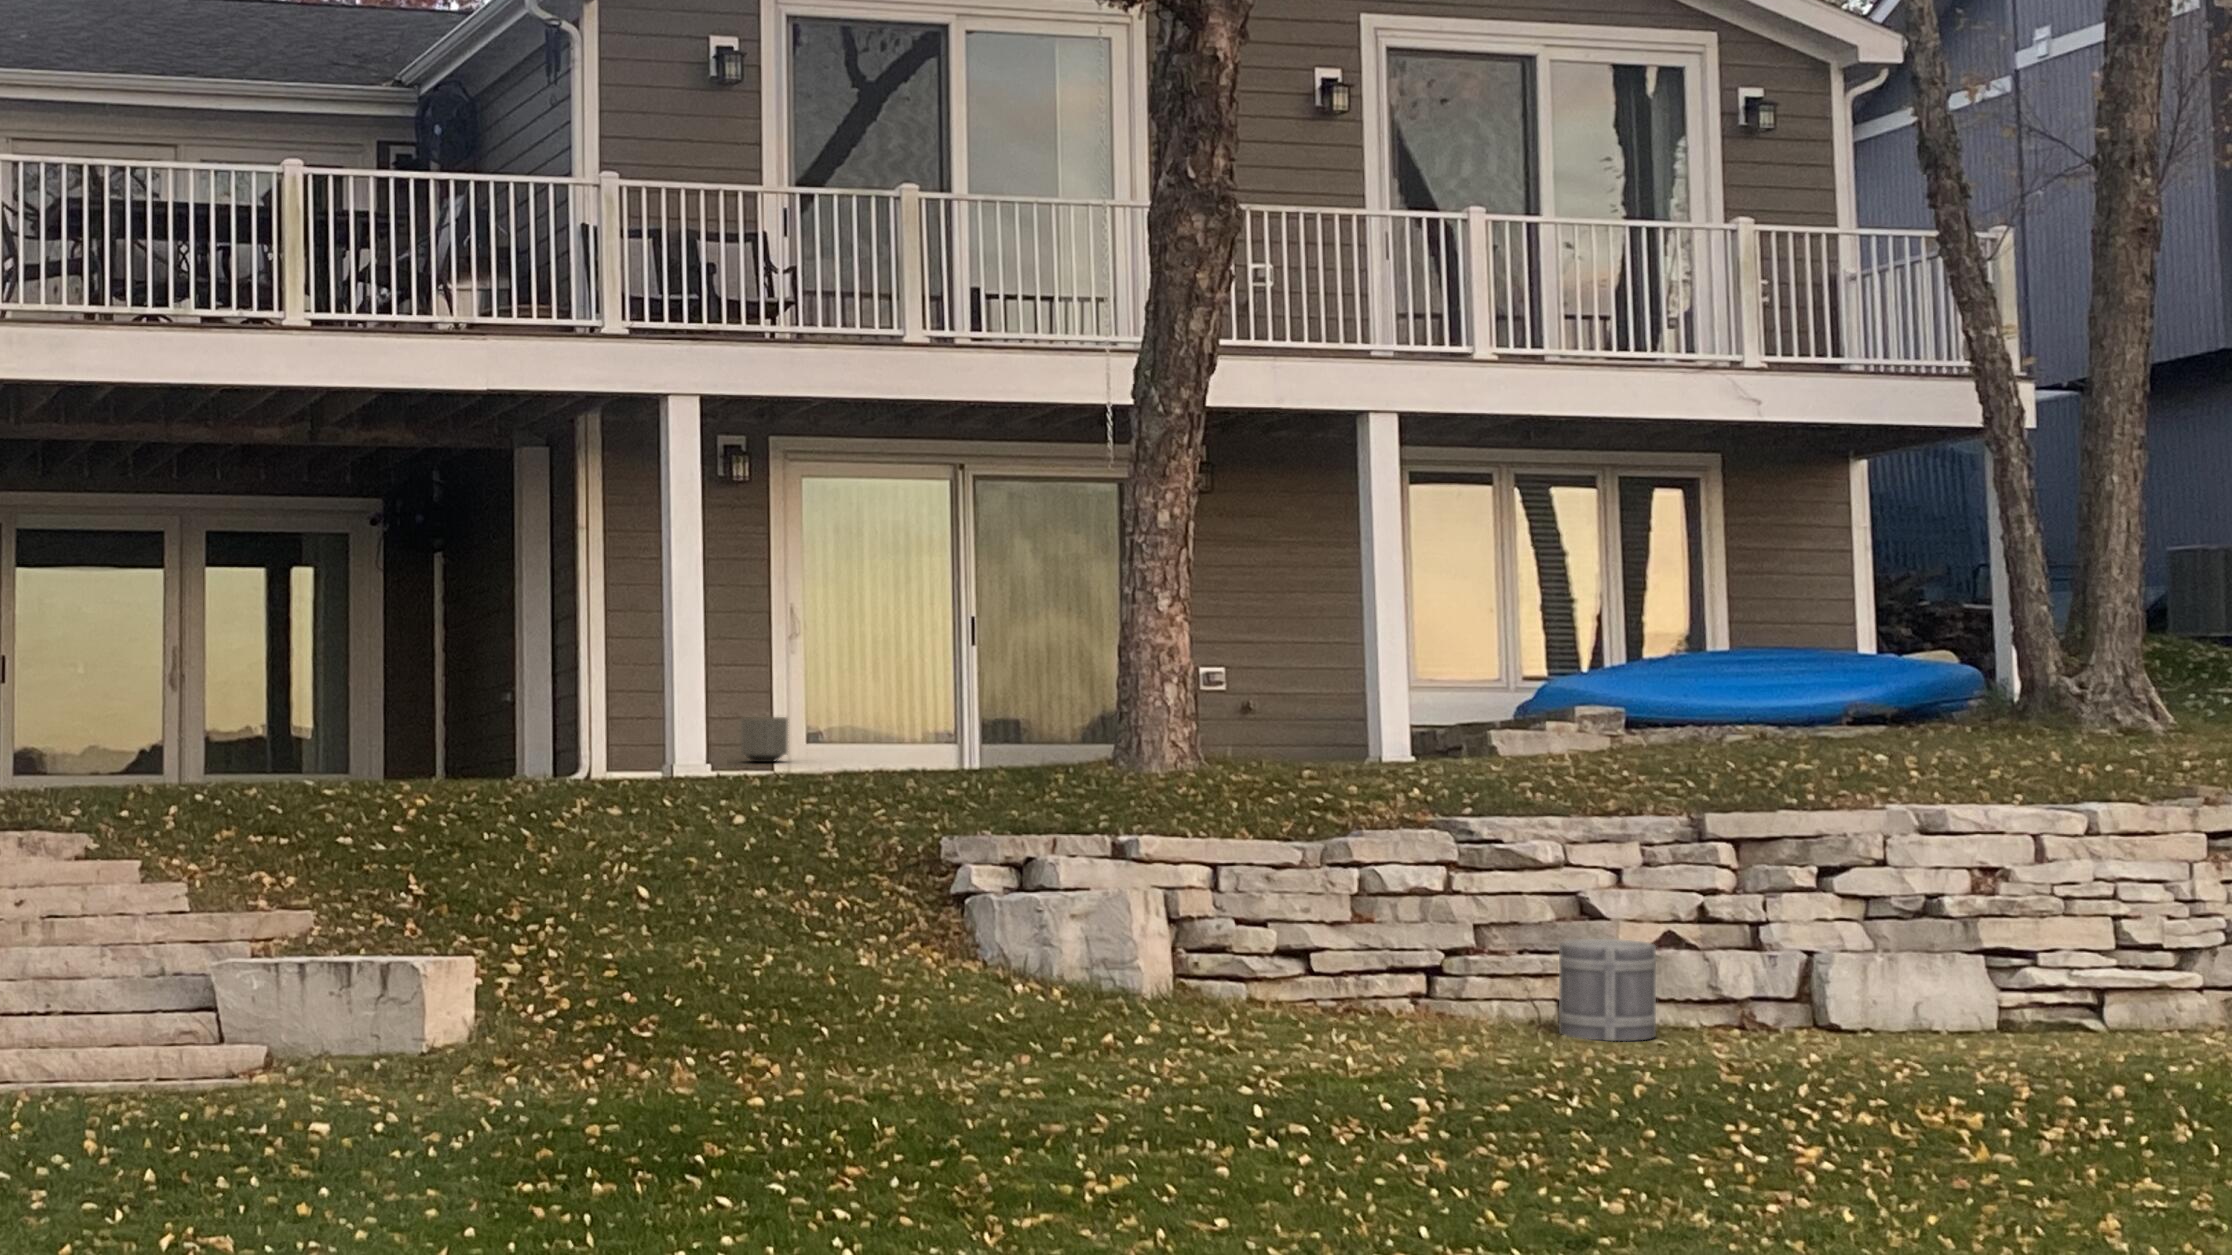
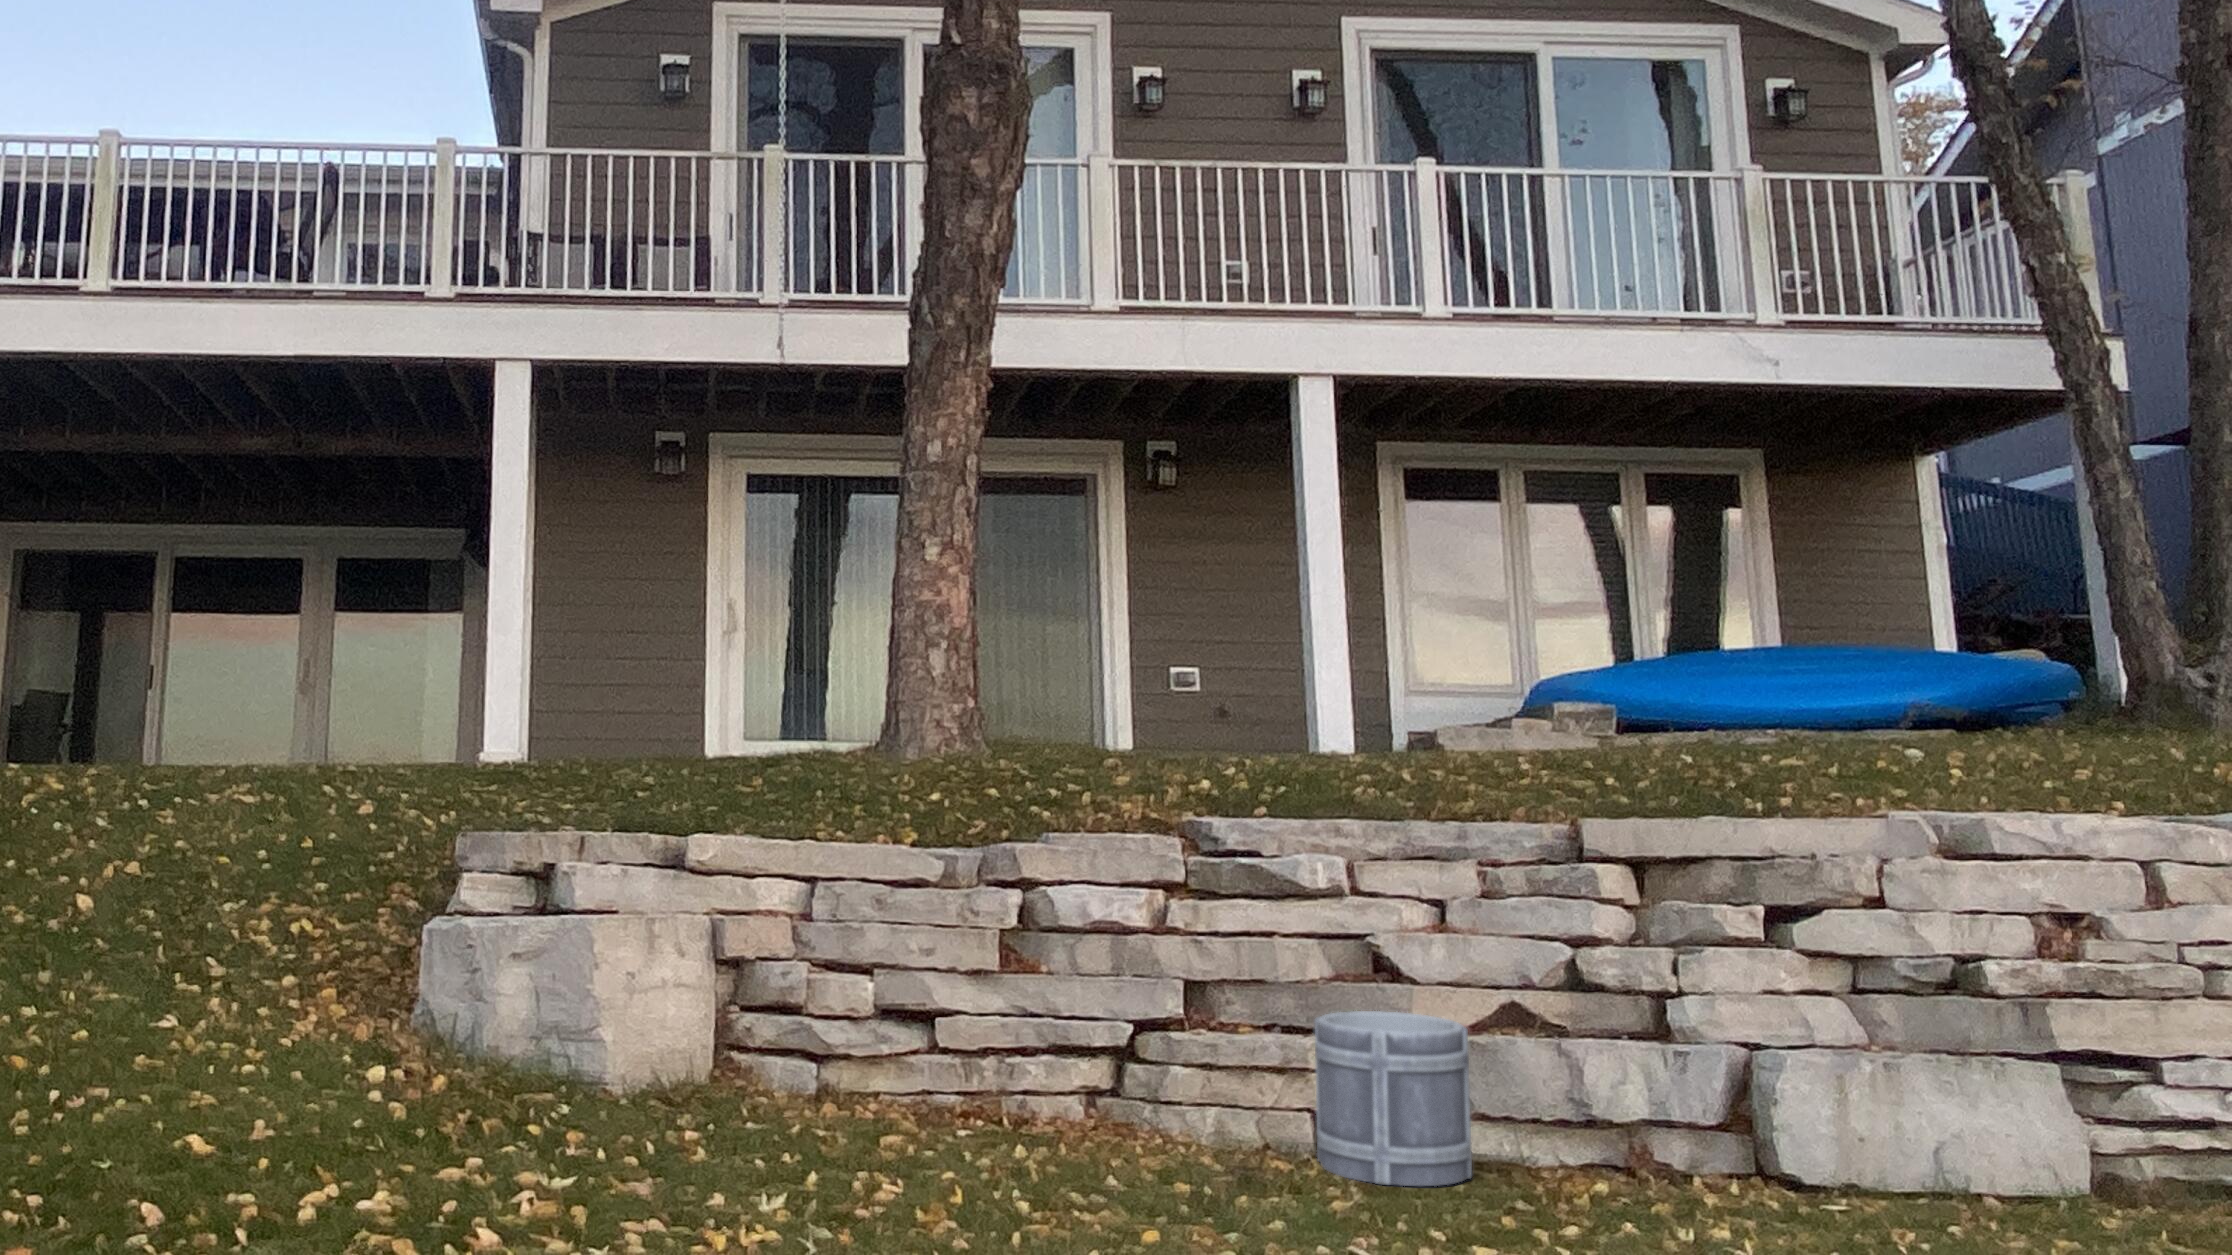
planter: present [741,717,788,762] -> none [644,707,692,753]

